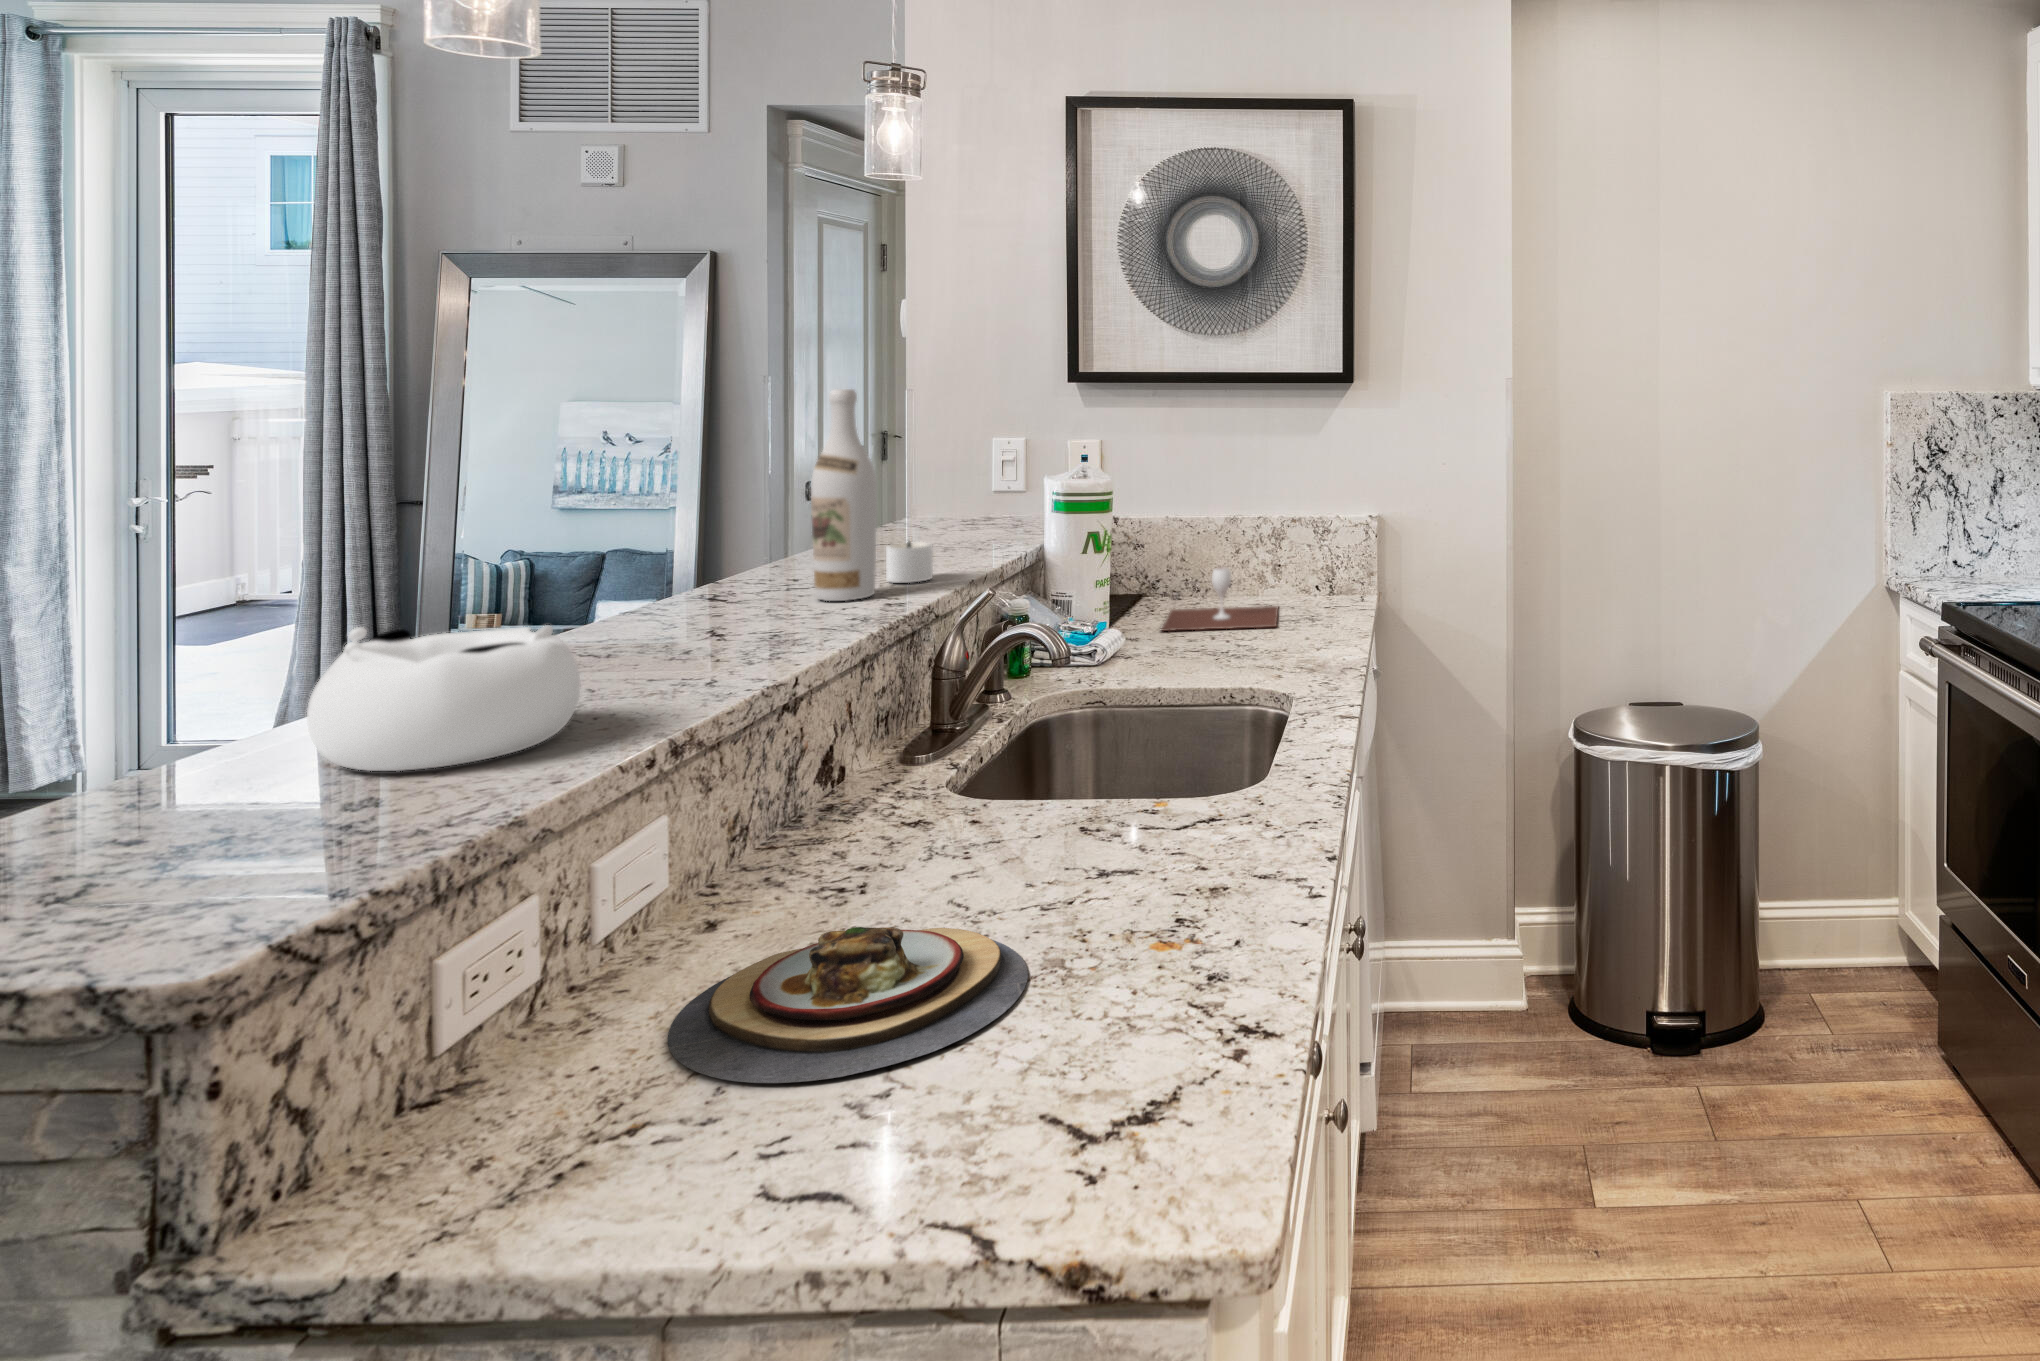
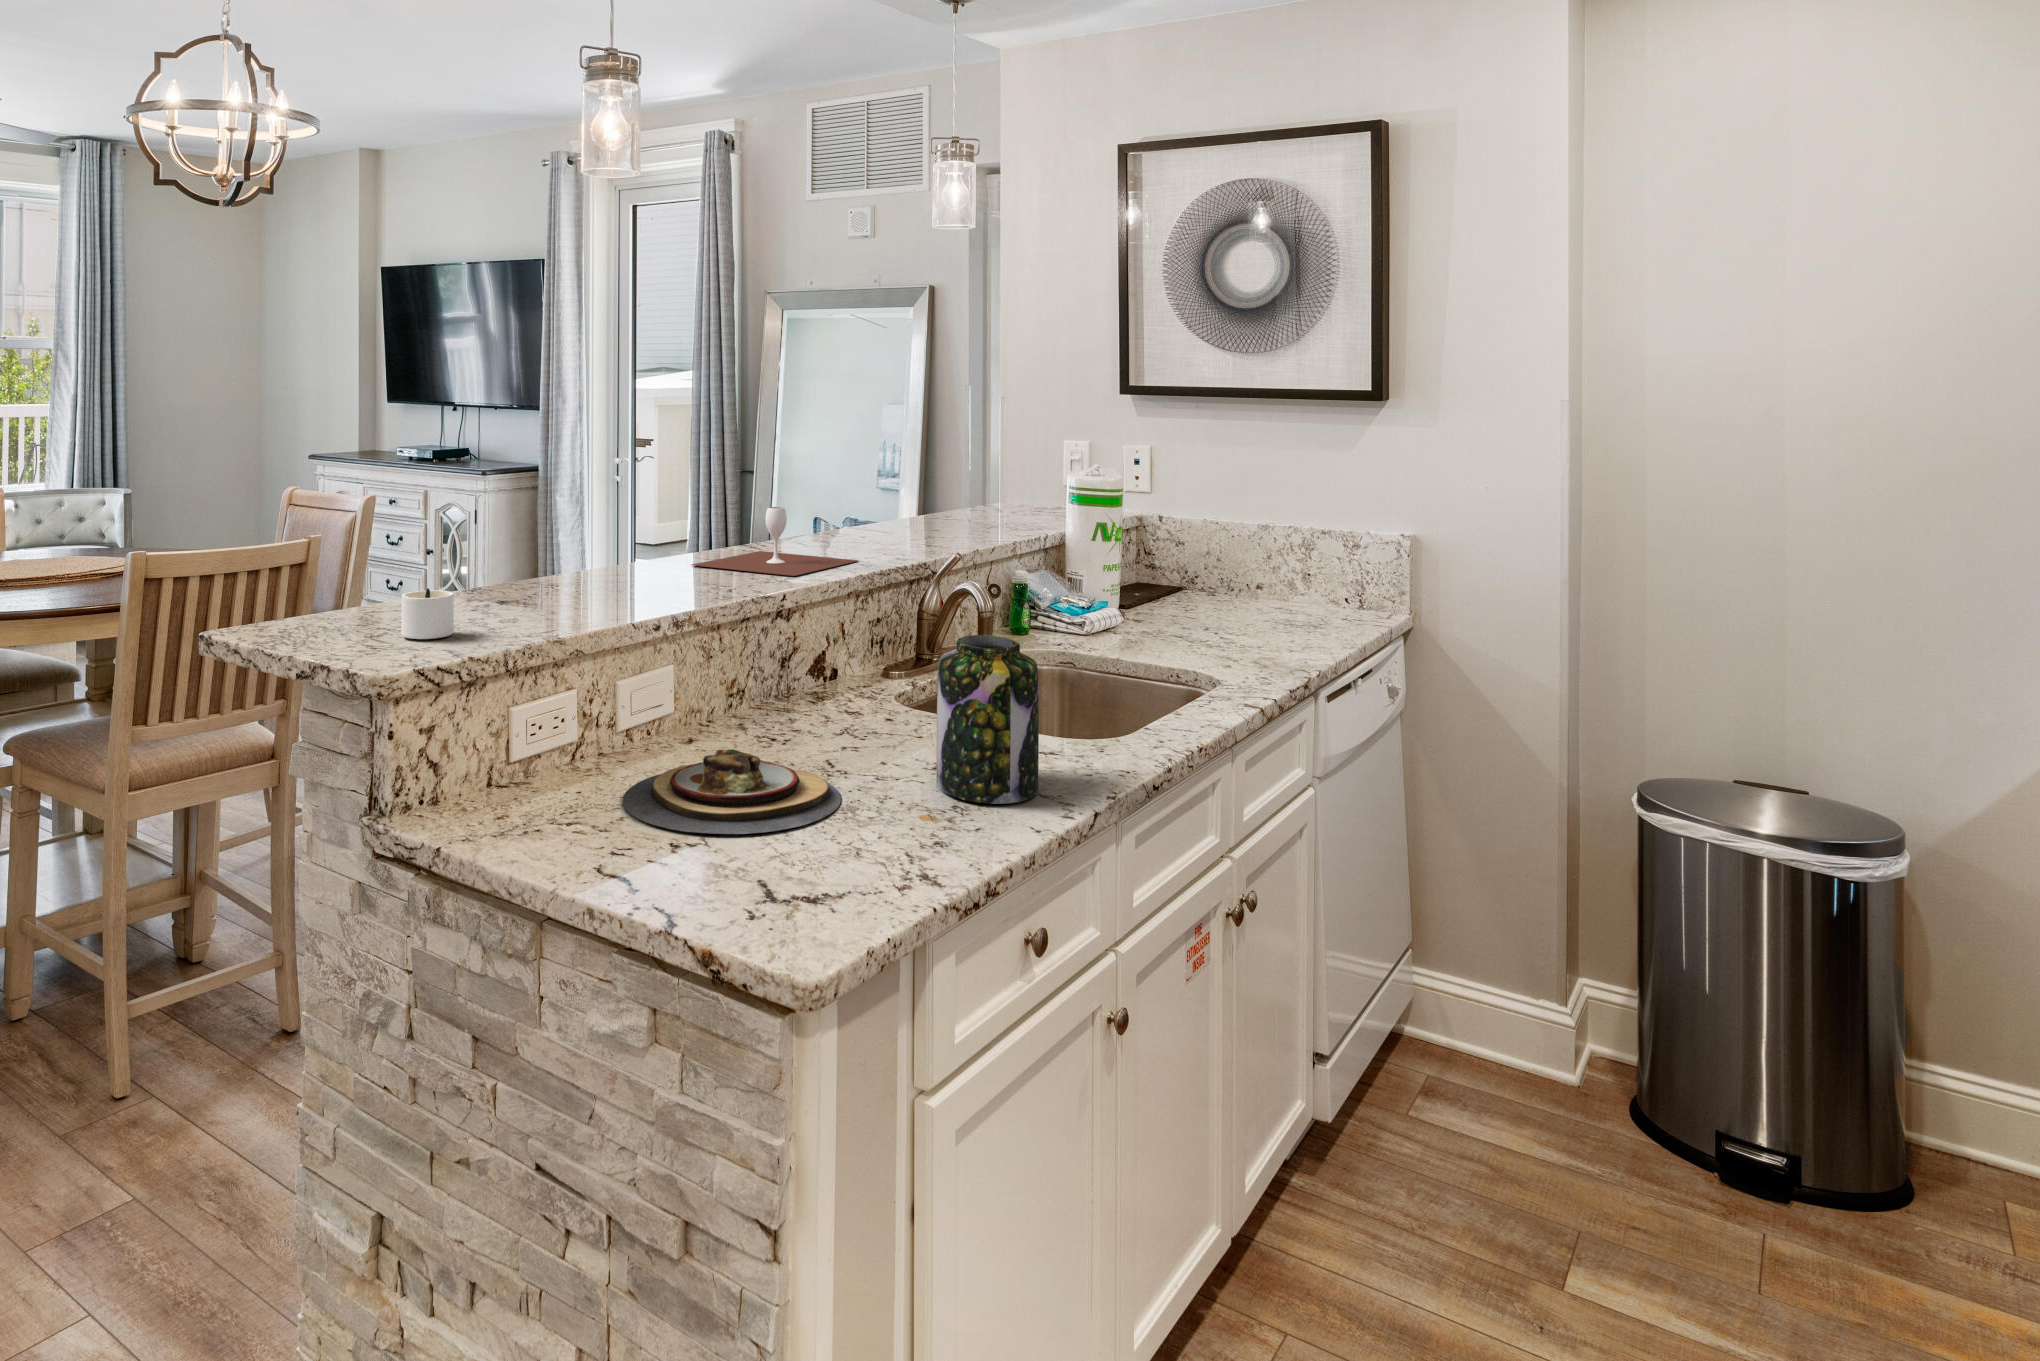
wine bottle: present [811,389,877,601] -> none [857,395,902,552]
candle: present [886,541,933,583] -> present [402,588,454,639]
wine glass: present [1162,567,1279,631] -> present [691,507,859,576]
decorative bowl: present [307,625,581,771] -> none [507,522,640,607]
jar: none [1117,690,1252,909] -> present [937,635,1039,804]

